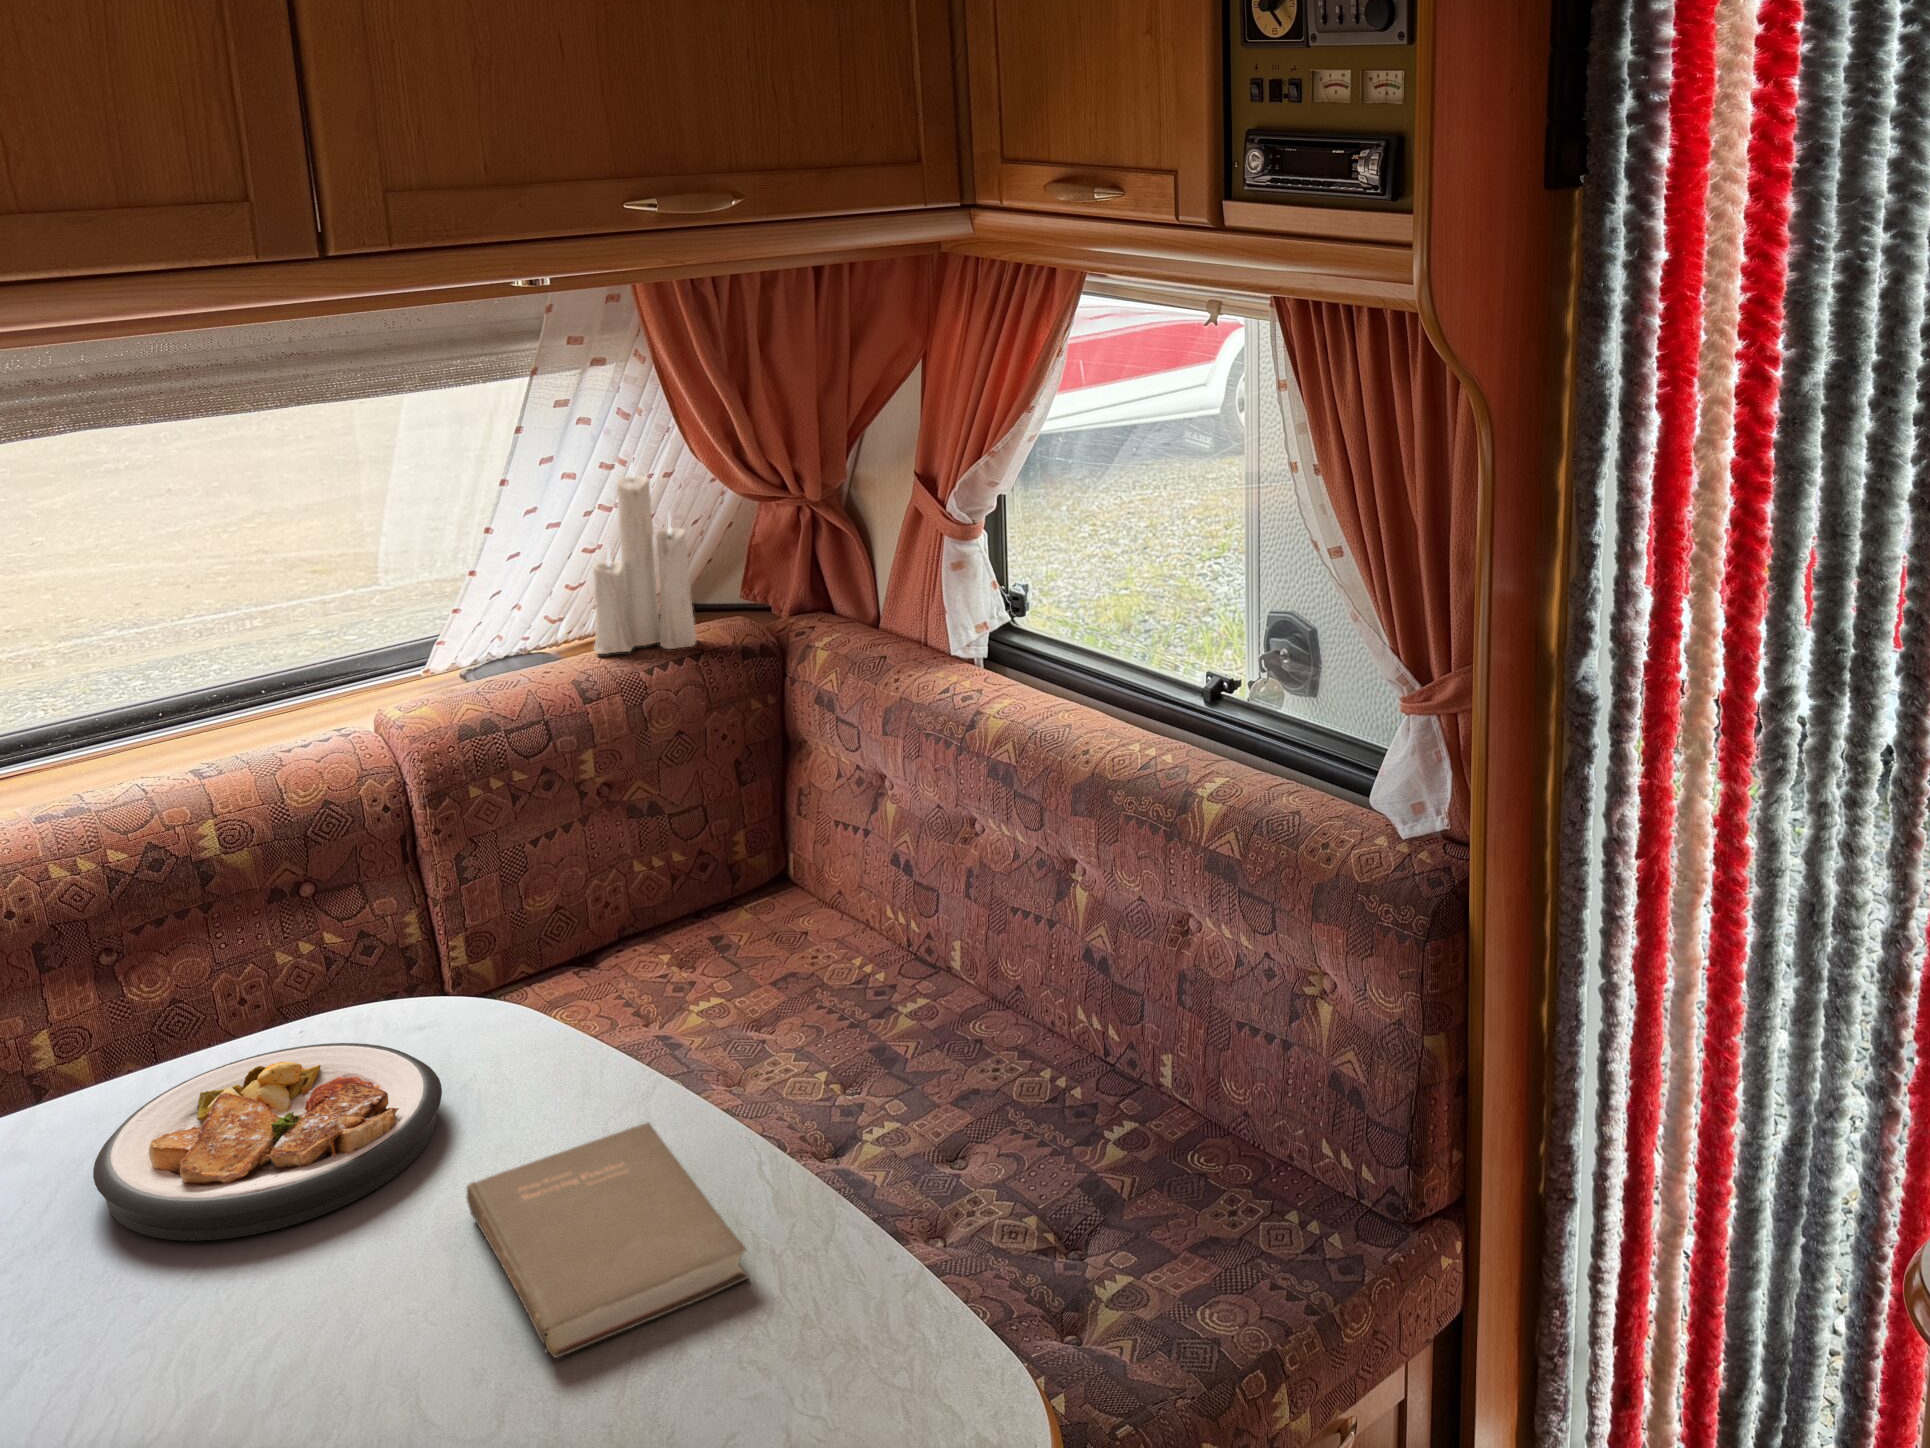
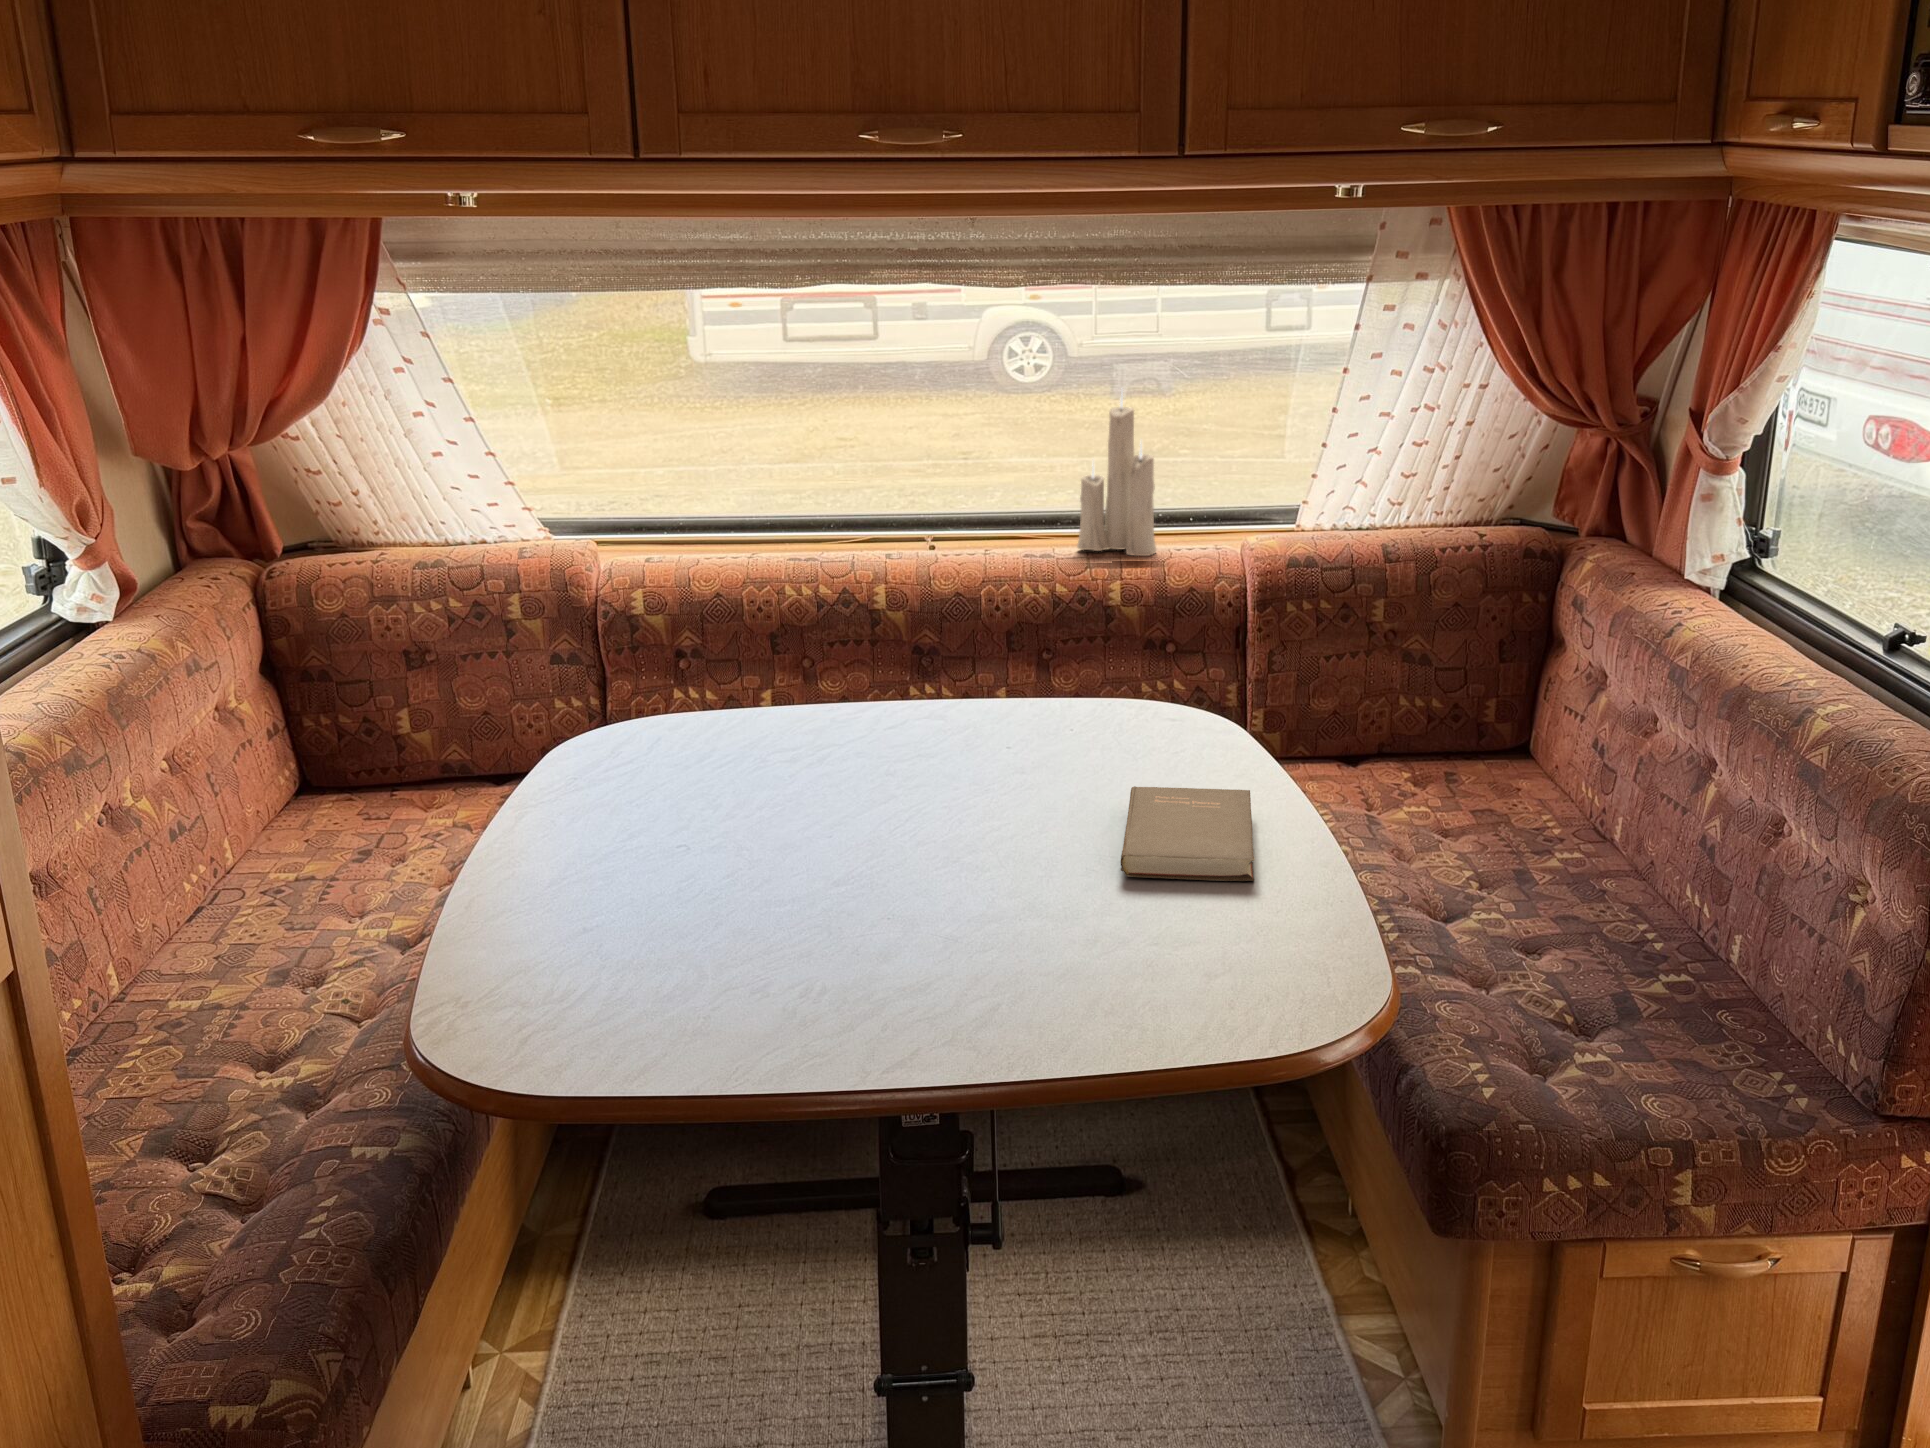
candle: present [593,462,696,654] -> present [1077,393,1156,556]
plate: present [93,1043,442,1241] -> none [966,701,1155,784]

